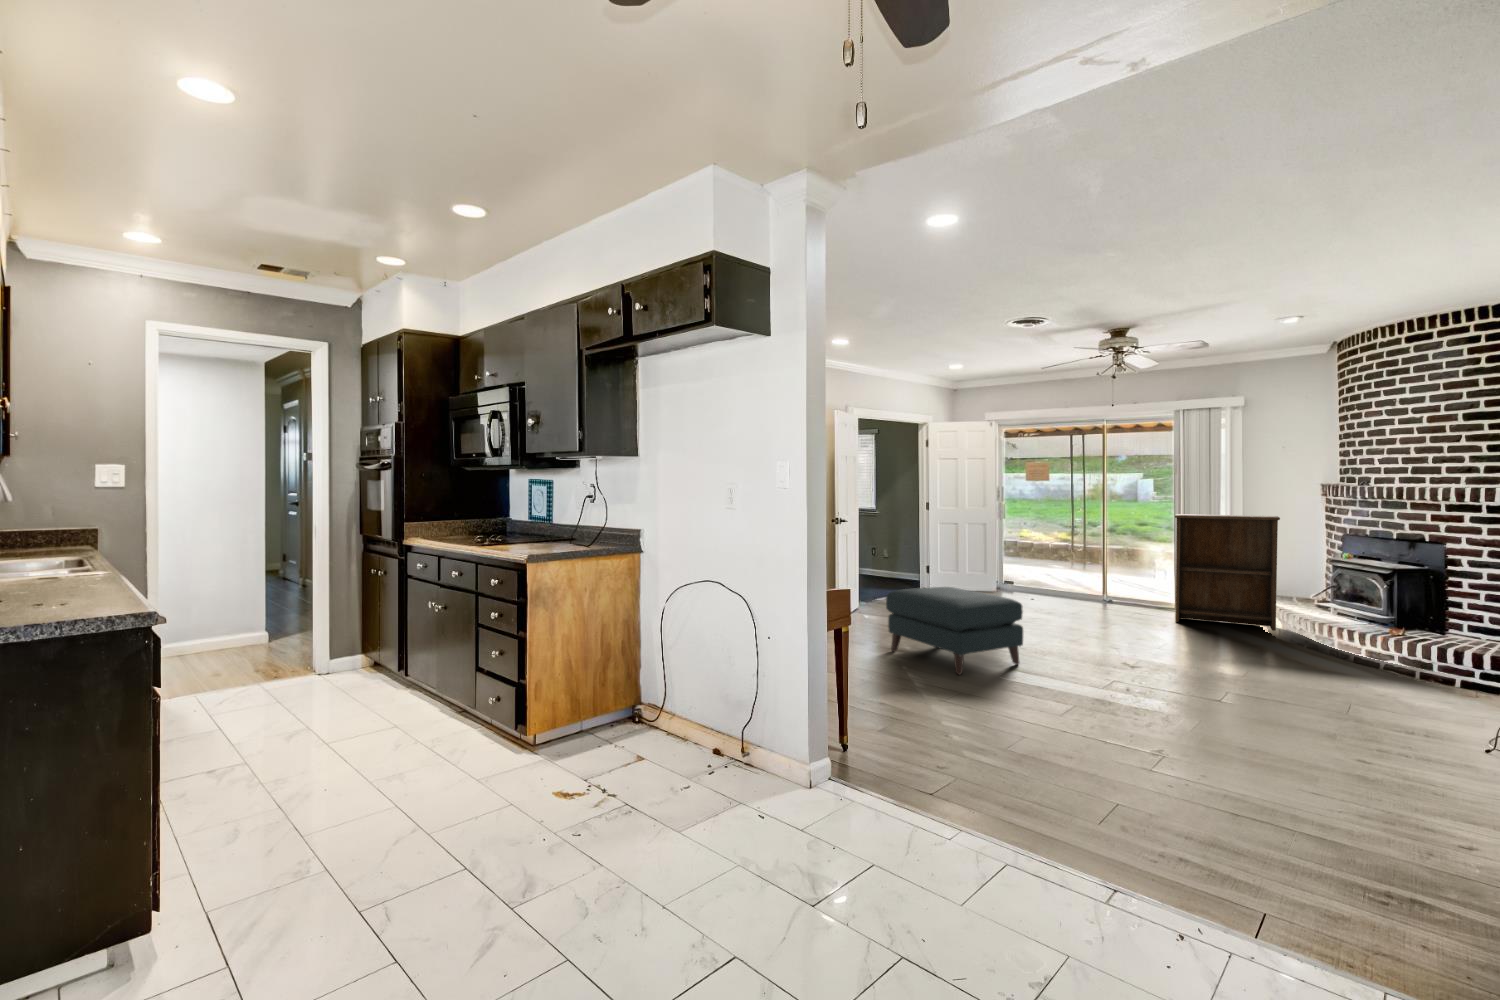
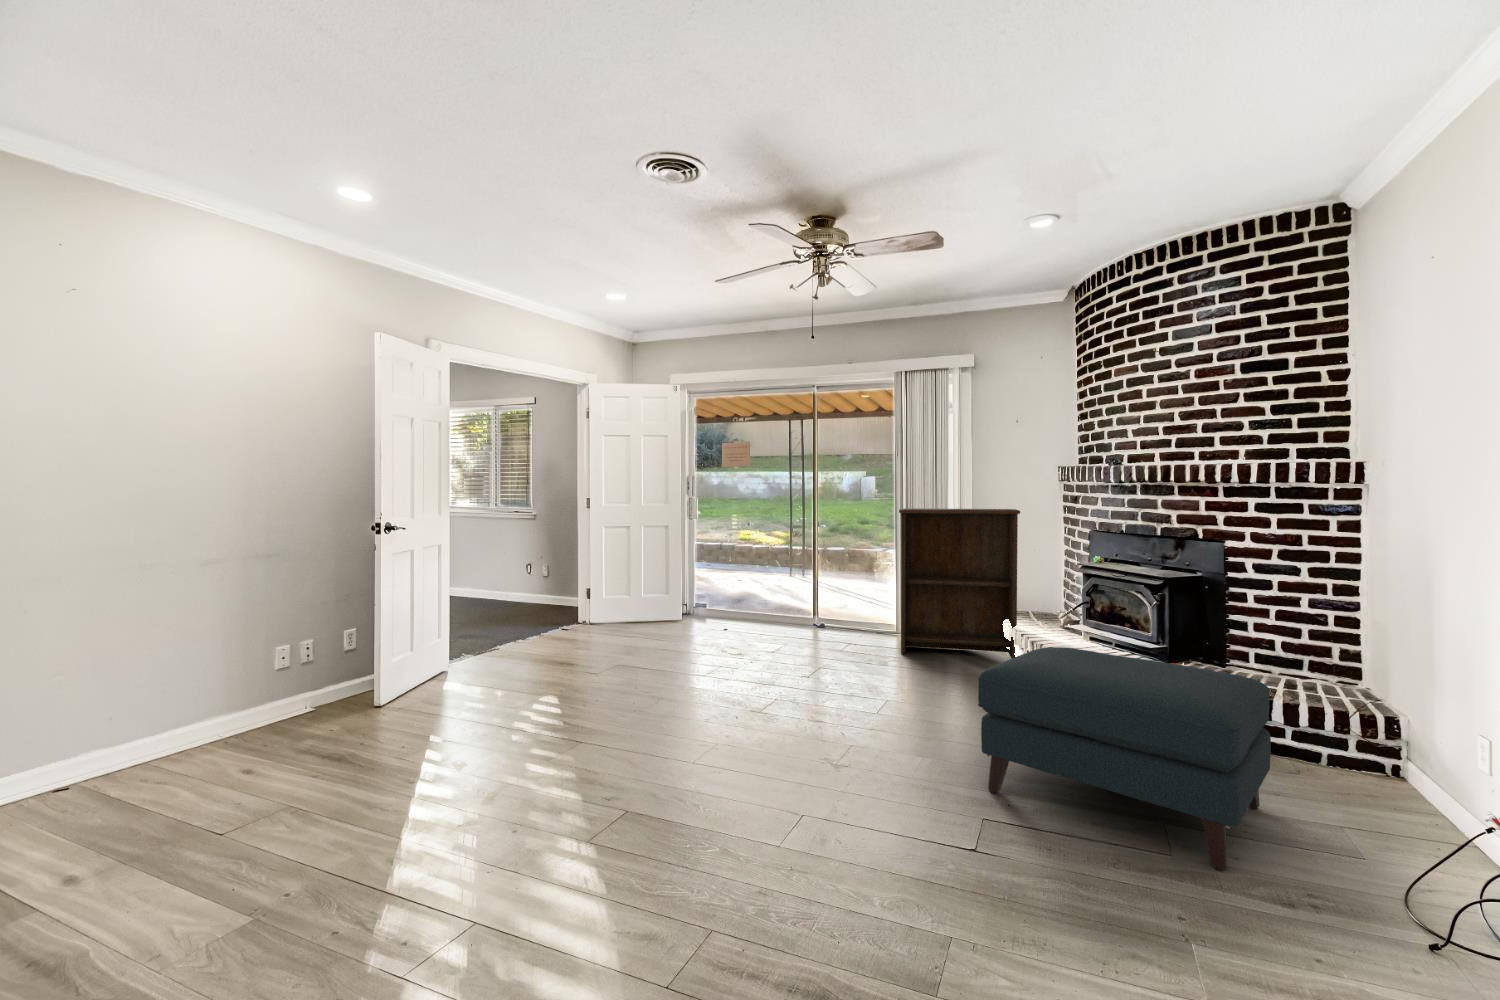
ottoman: present [886,587,1023,675] -> present [978,647,1271,870]

